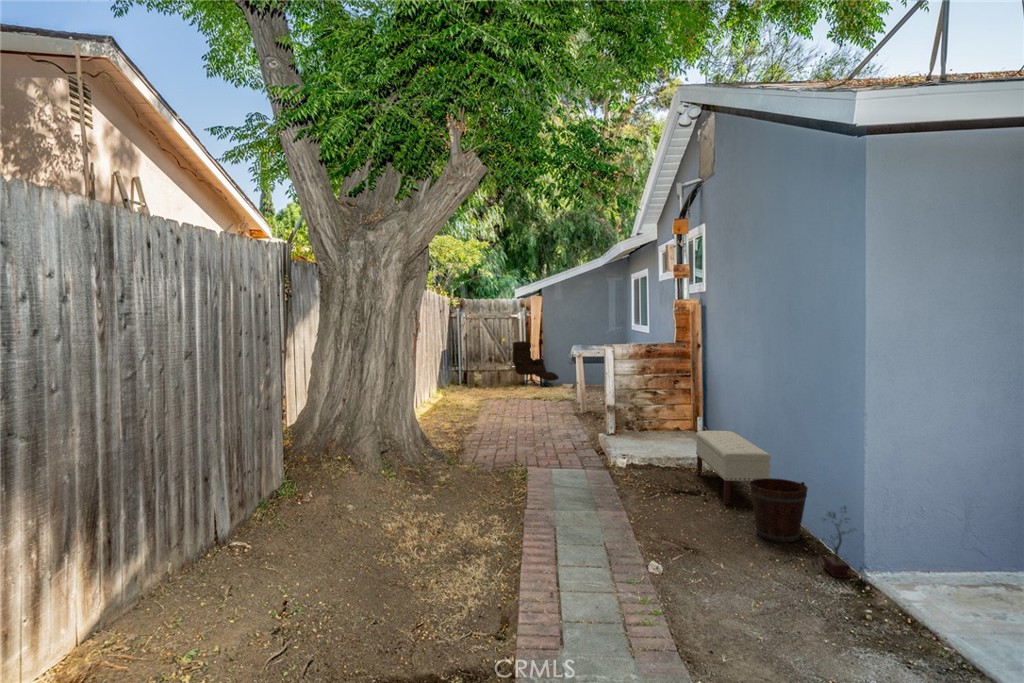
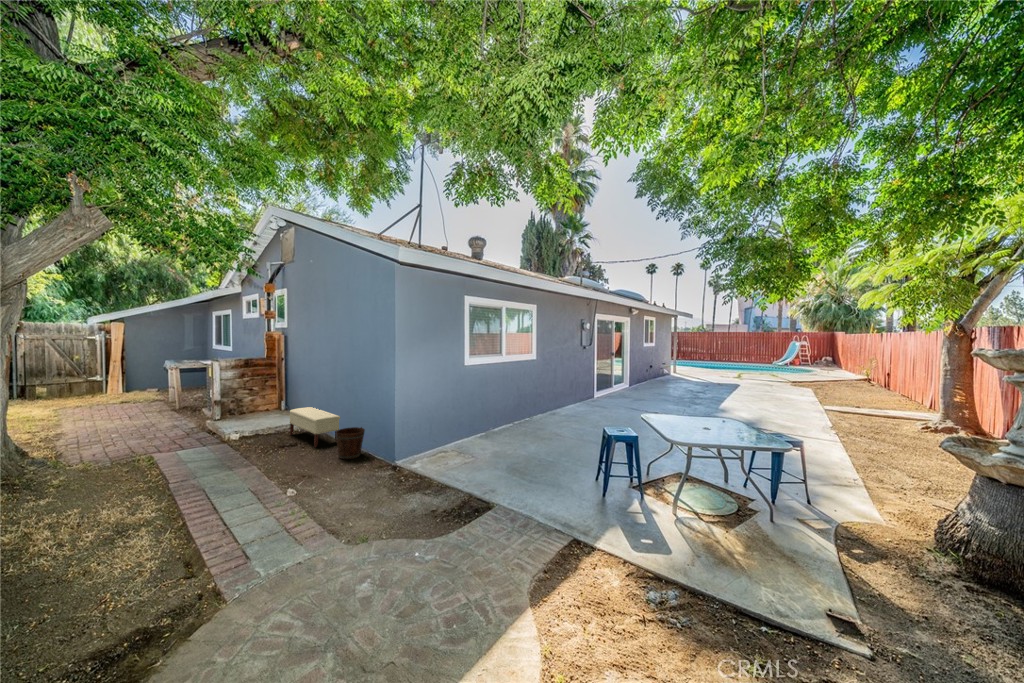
lounge chair: present [512,341,559,386] -> none [72,355,133,392]
potted plant: present [822,507,852,578] -> none [374,433,394,467]

